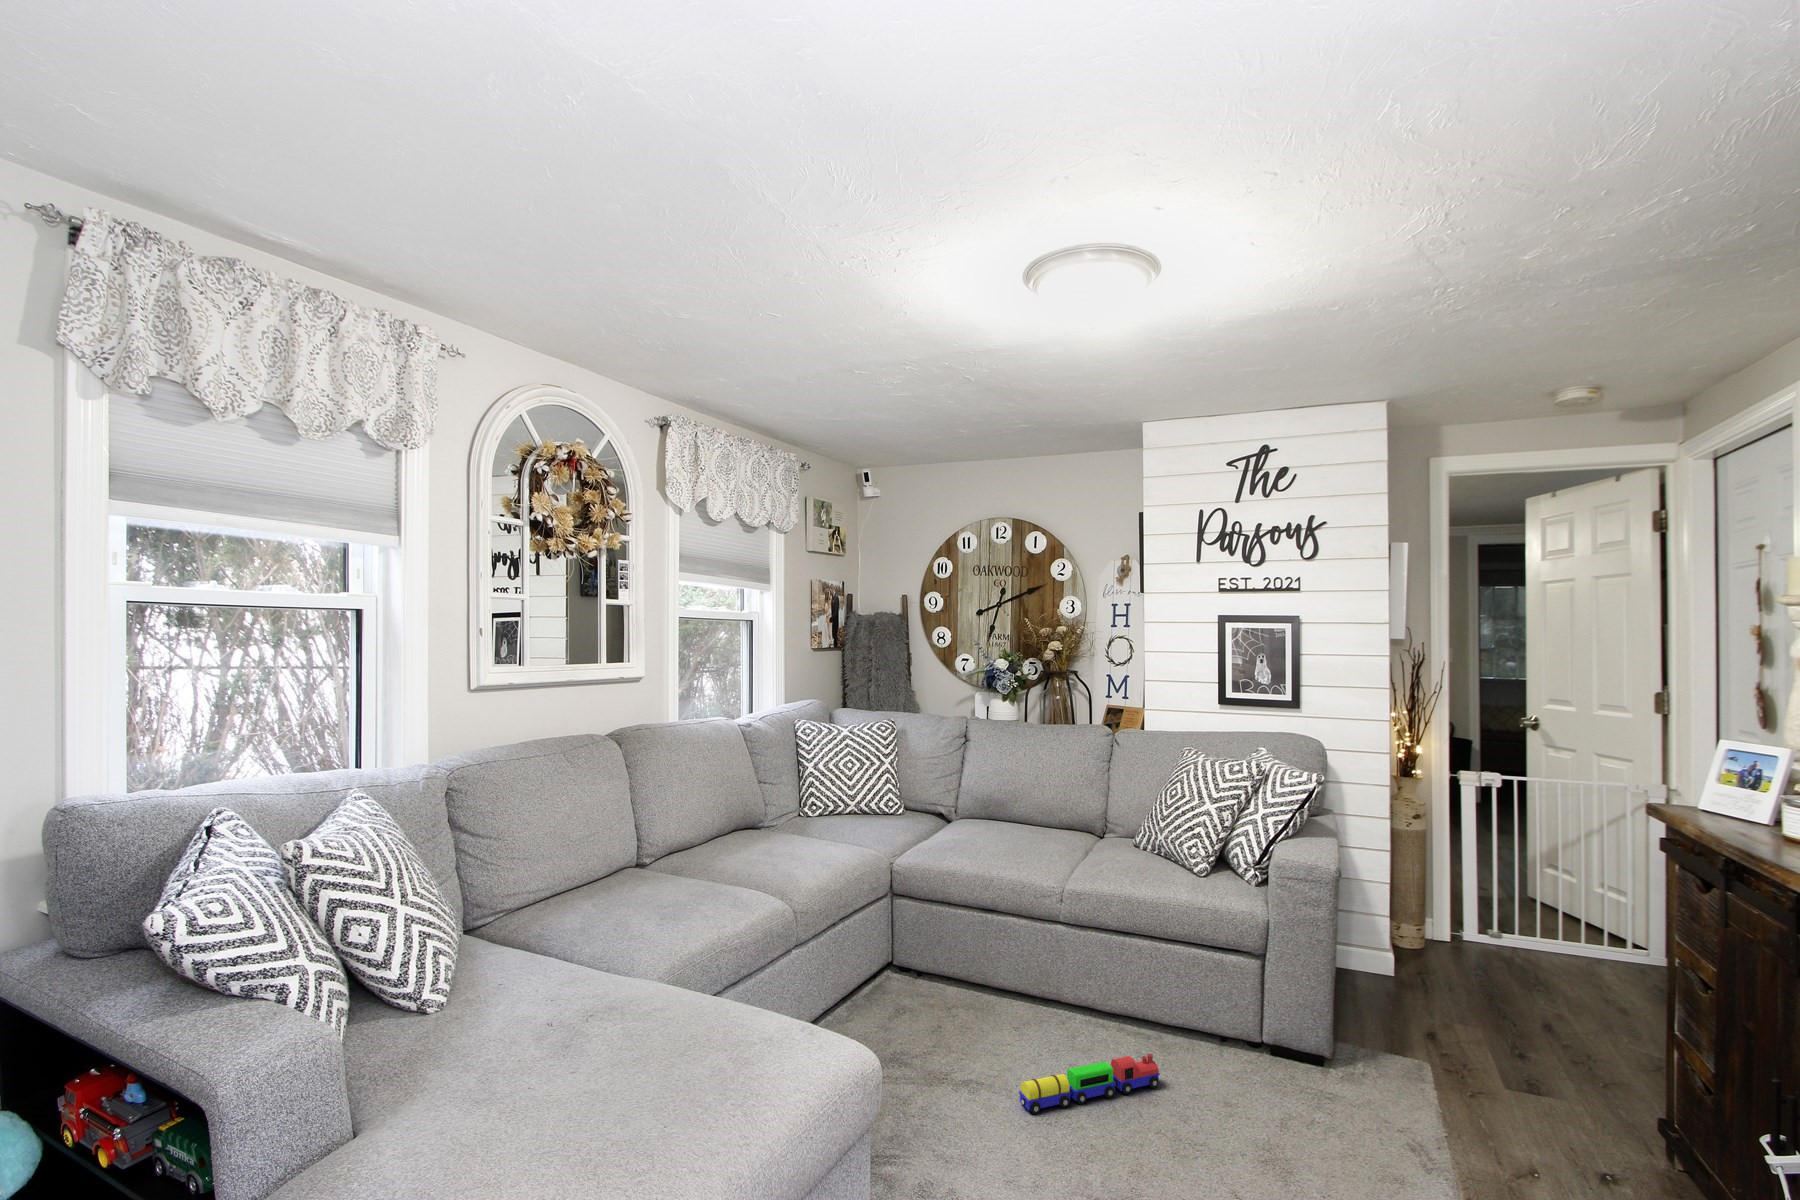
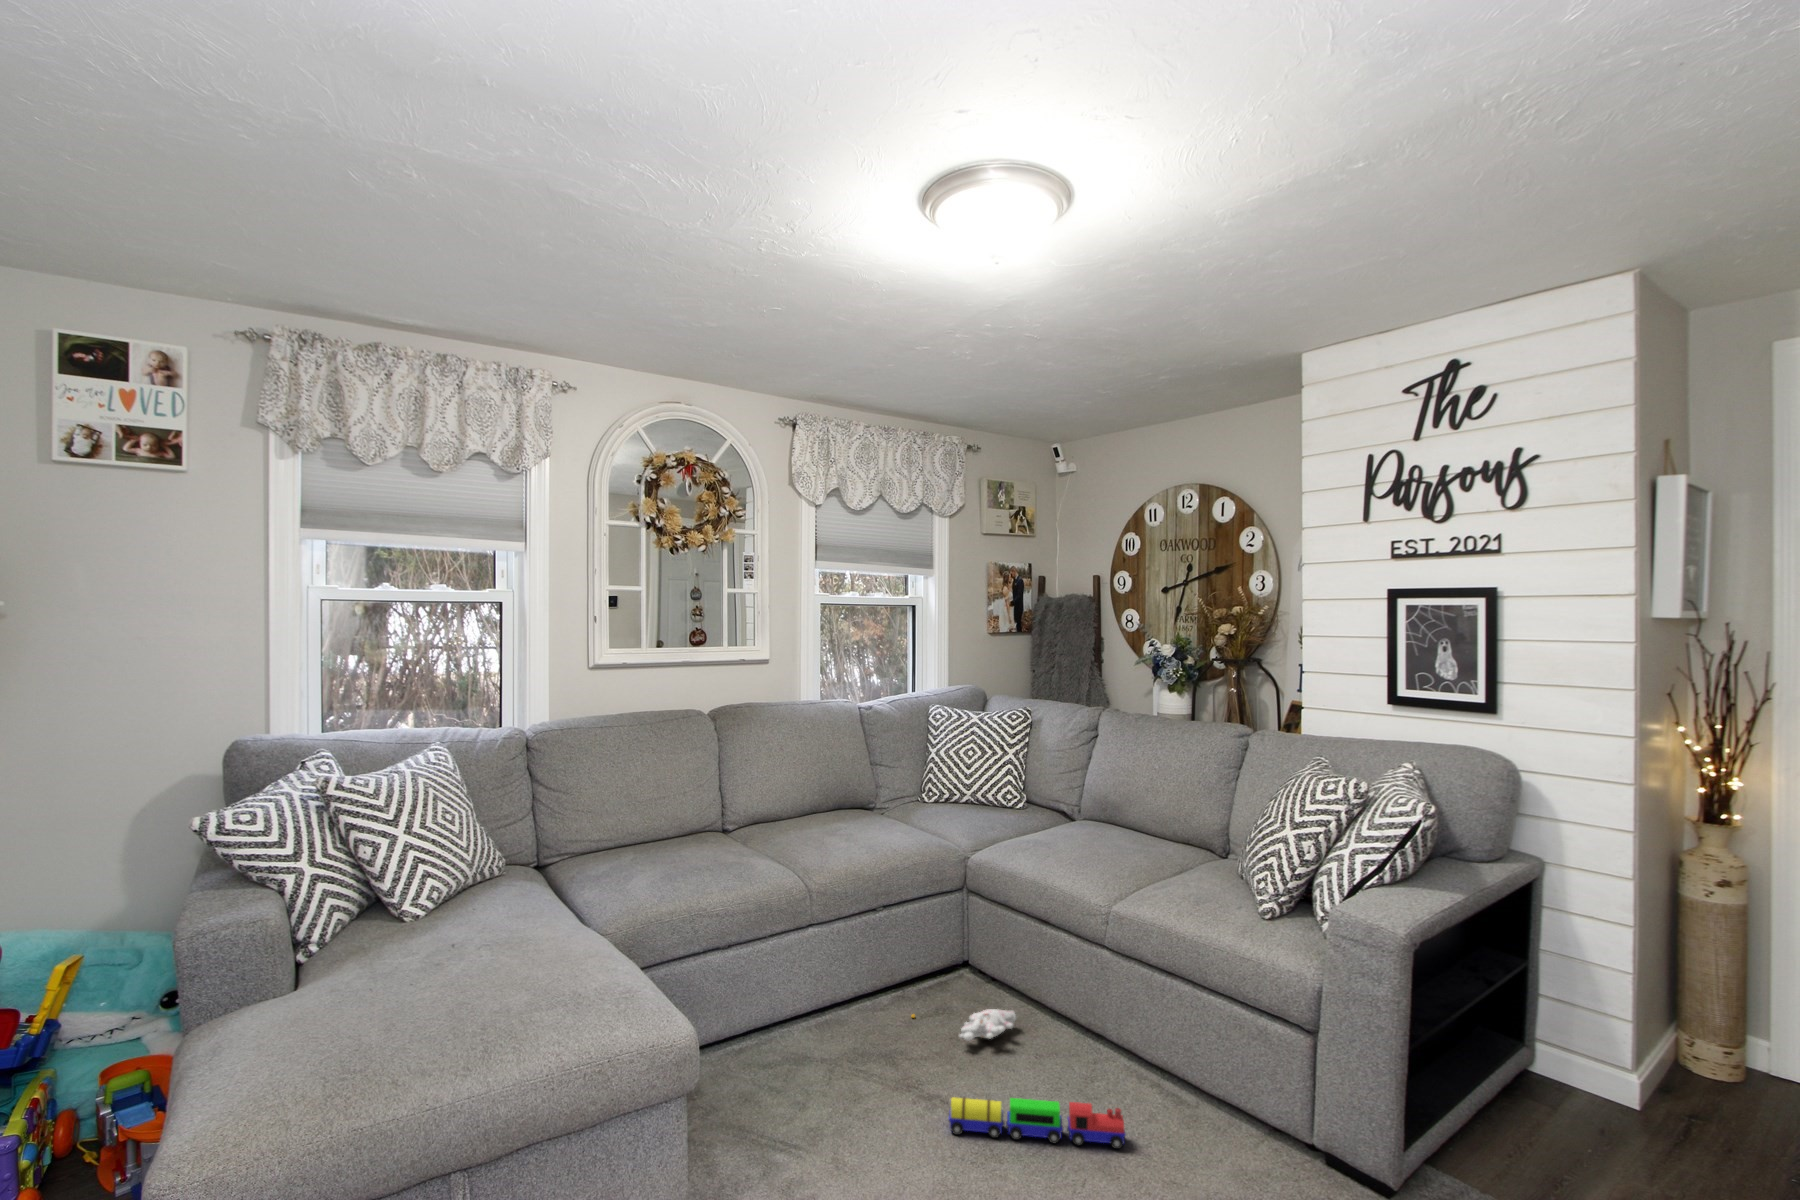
plush toy: none [896,1000,1001,1035] -> present [912,1009,1016,1041]

